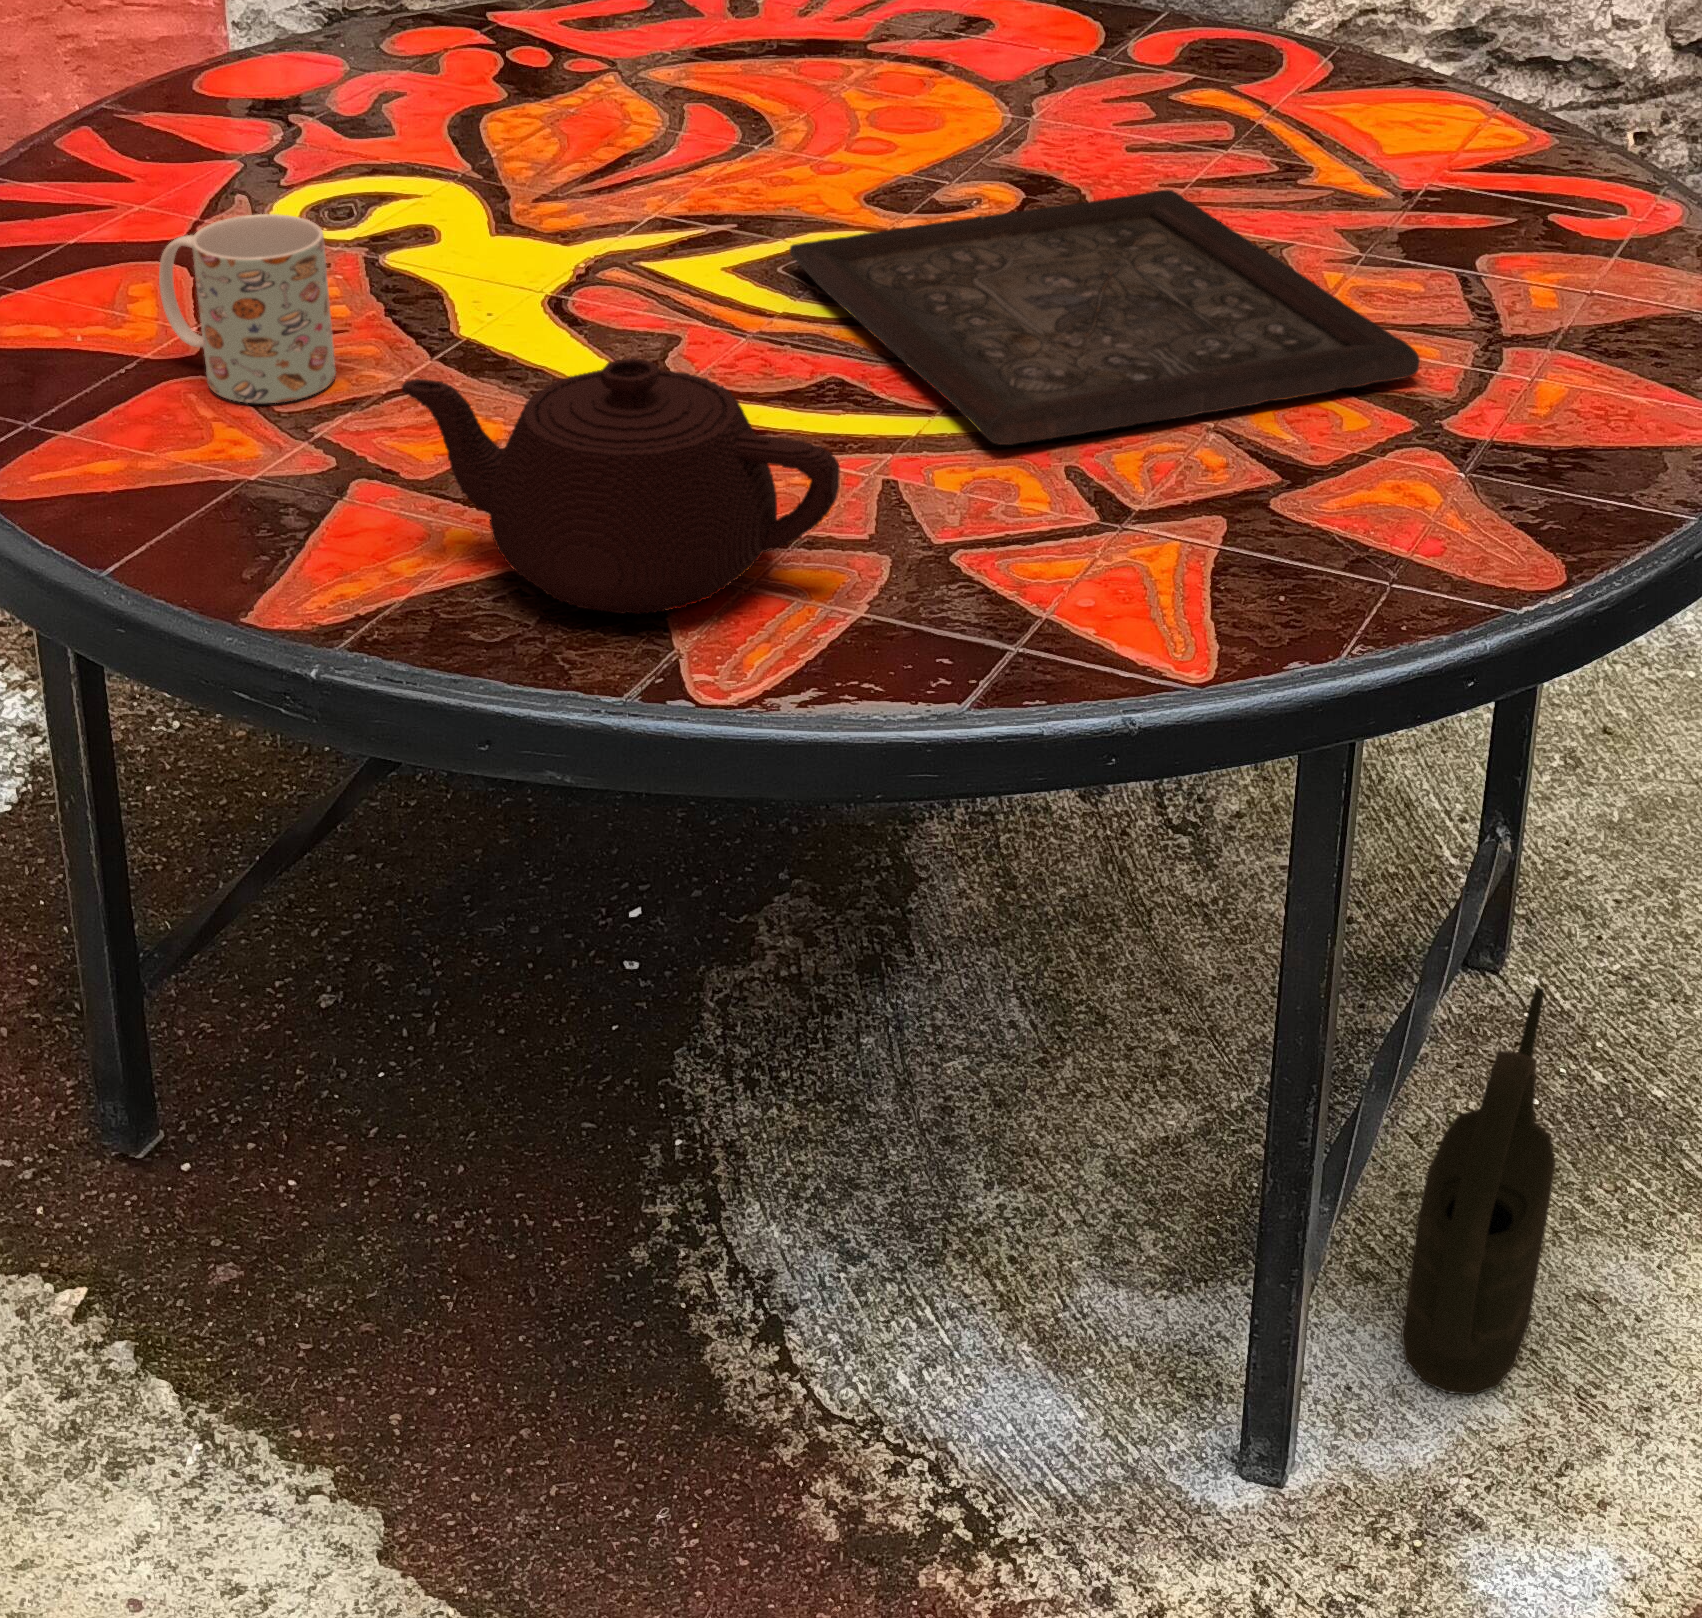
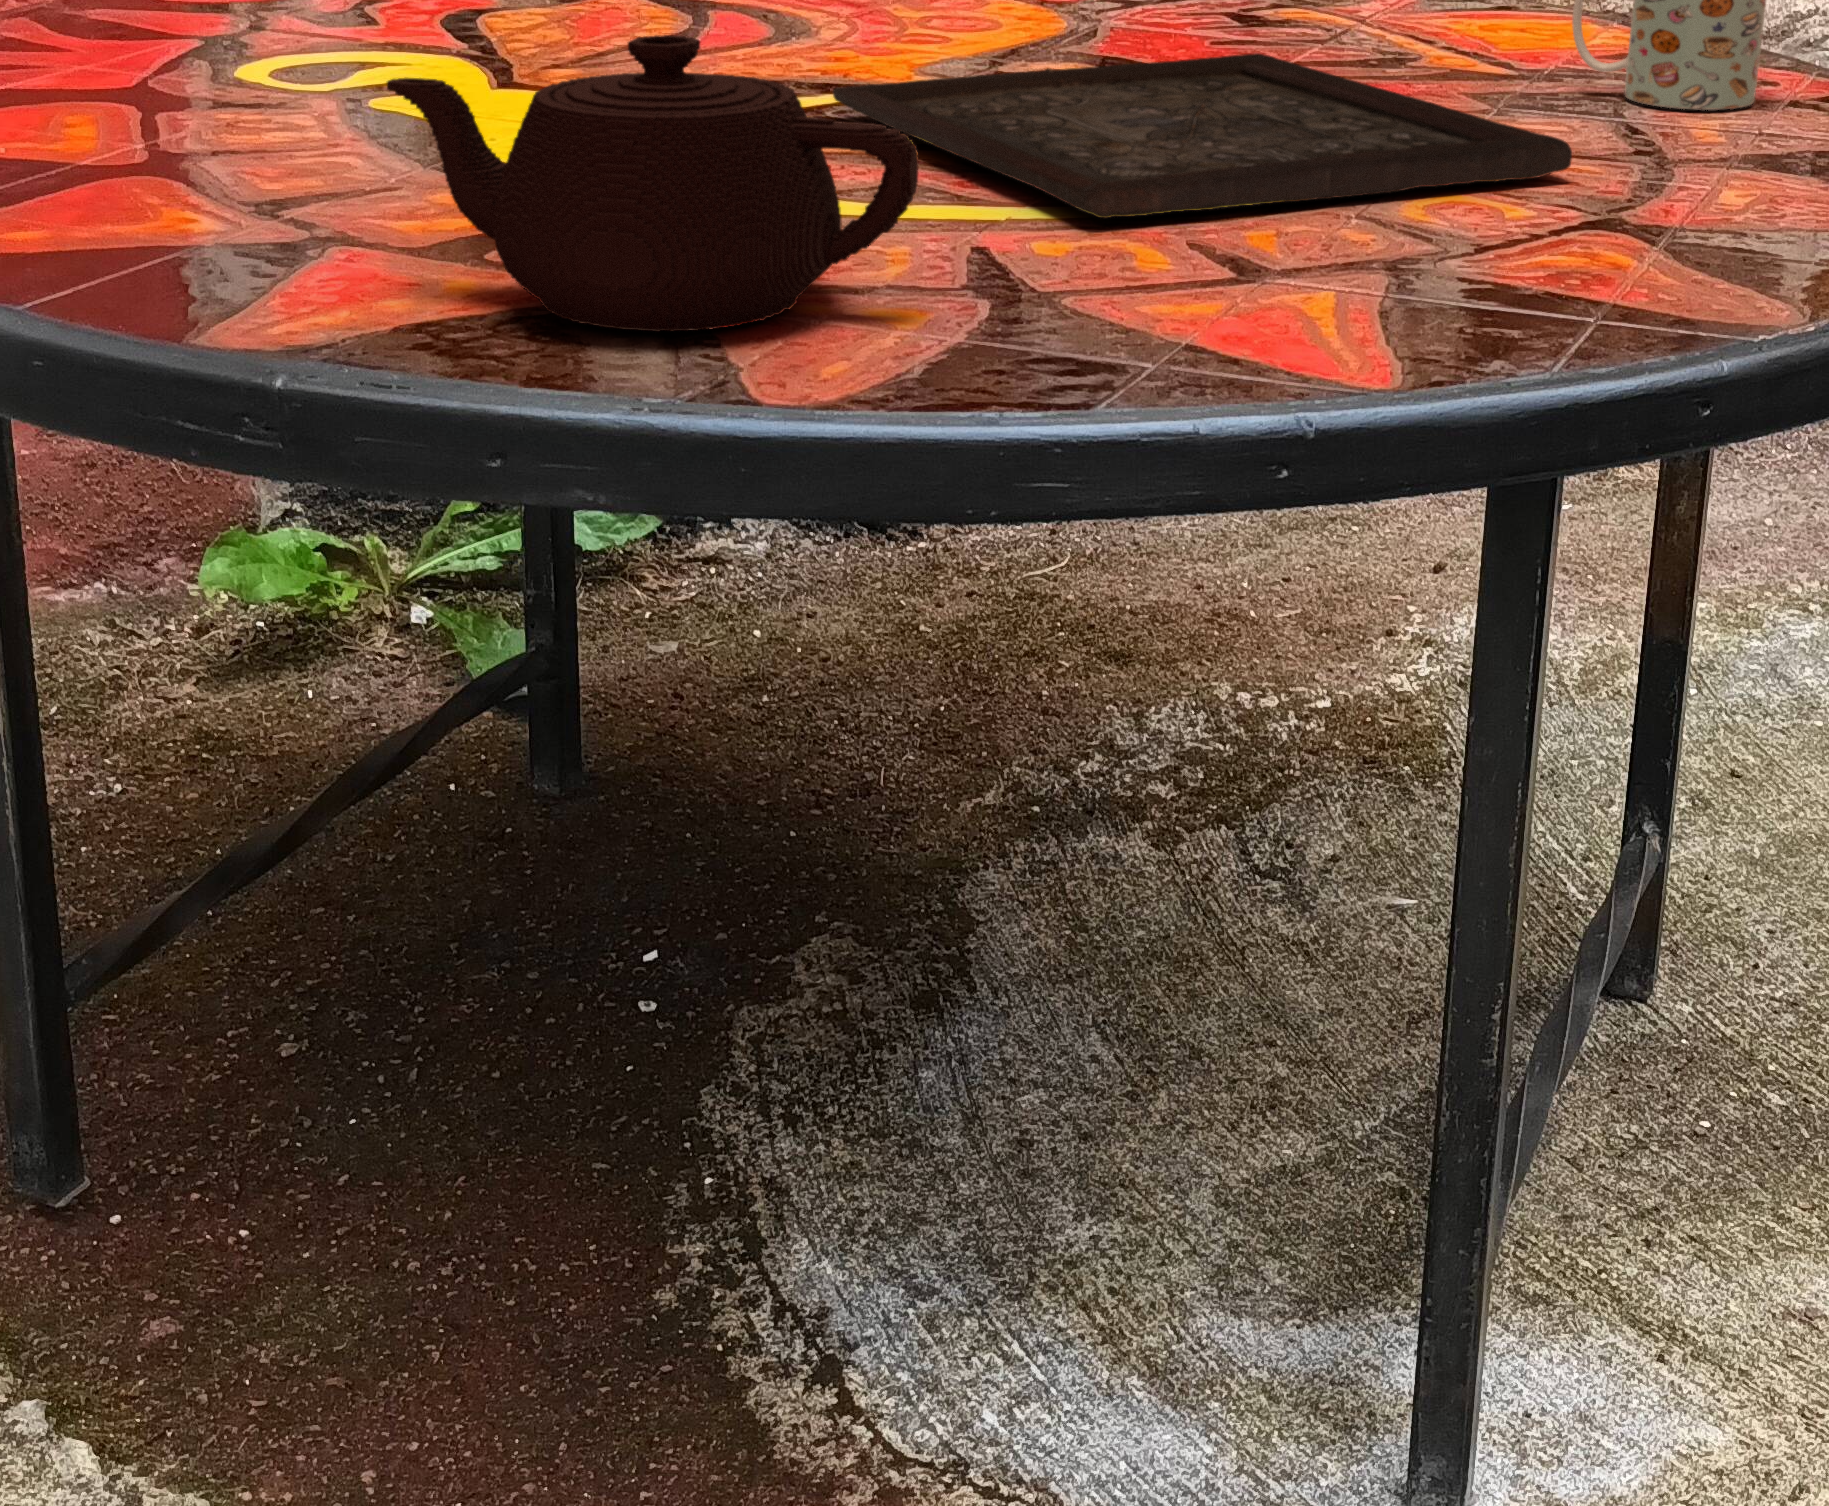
mug: present [159,214,336,403] -> present [1572,0,1766,110]
watering can: present [1401,987,1555,1395] -> none [1585,968,1757,1421]

